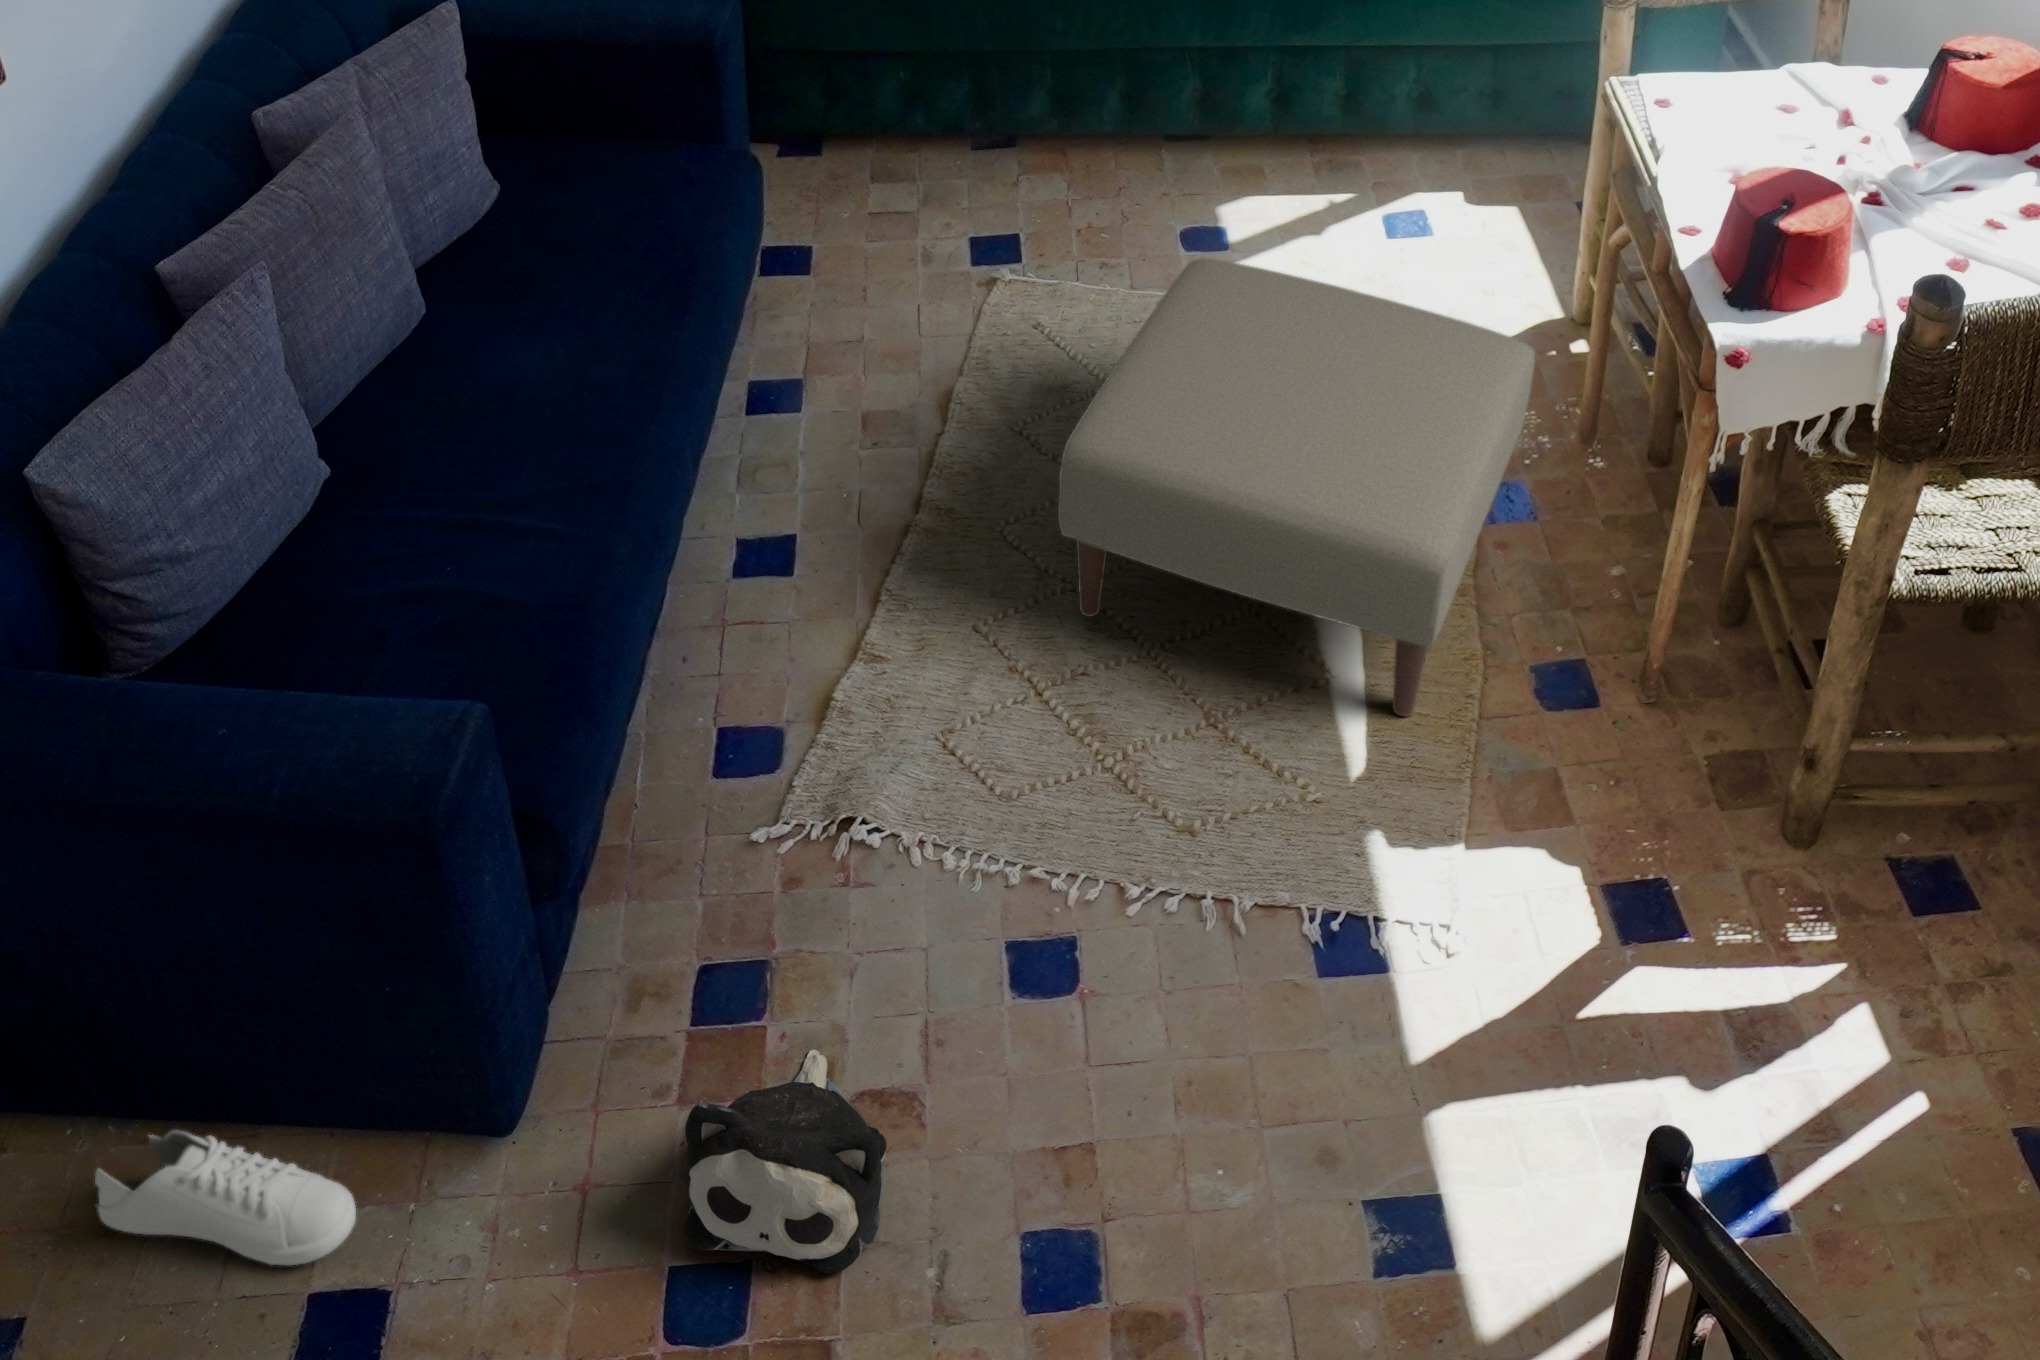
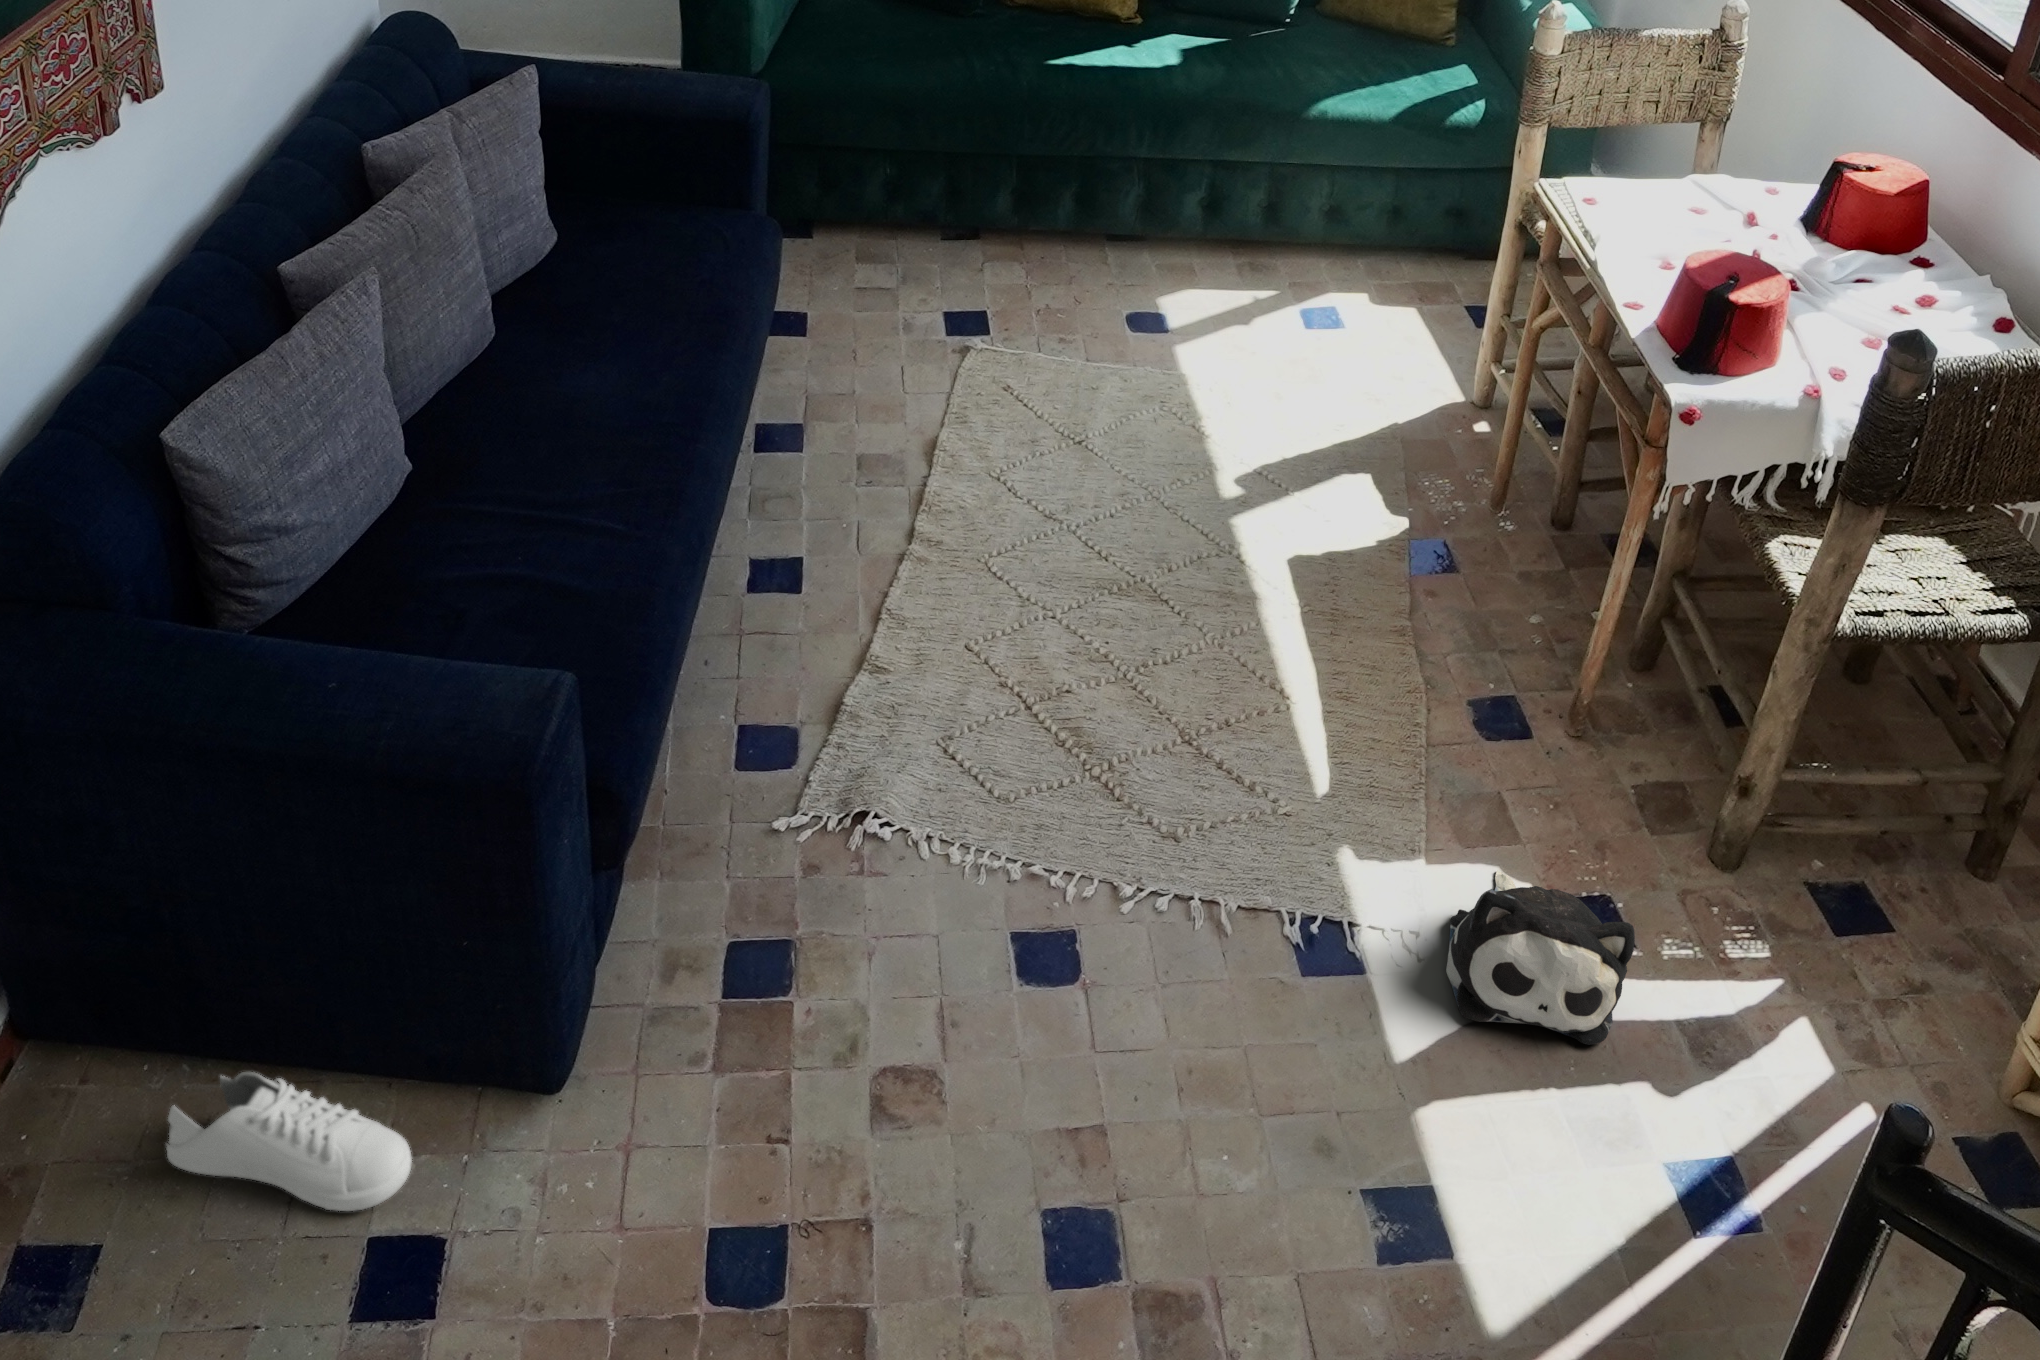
ottoman: present [1058,258,1535,716] -> none [1054,325,1471,740]
plush toy: present [684,1050,887,1274] -> present [1446,871,1635,1045]

